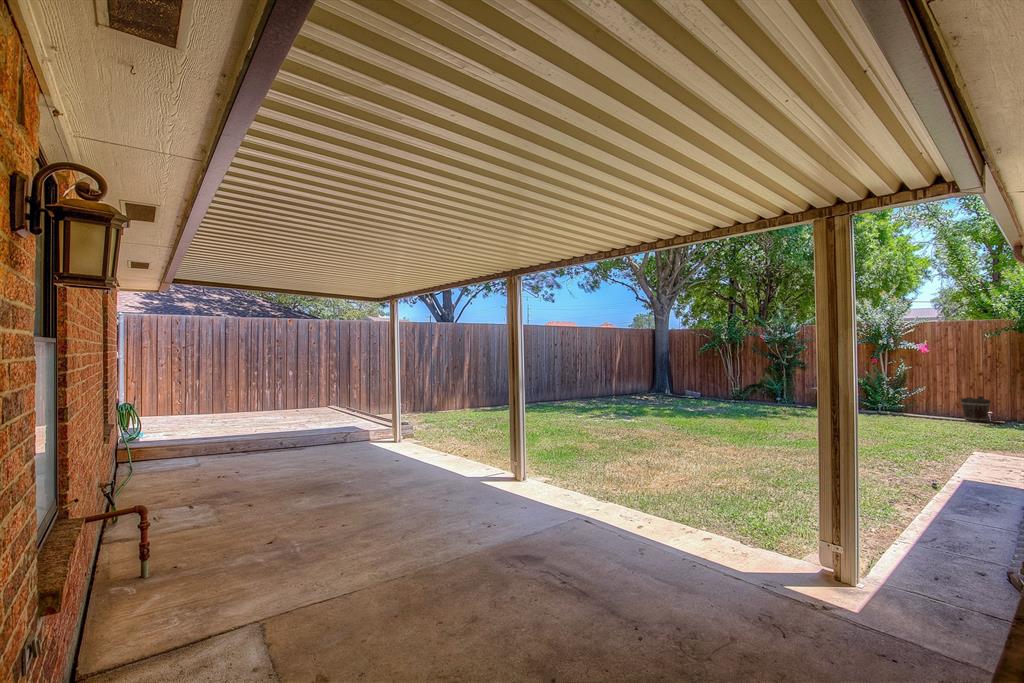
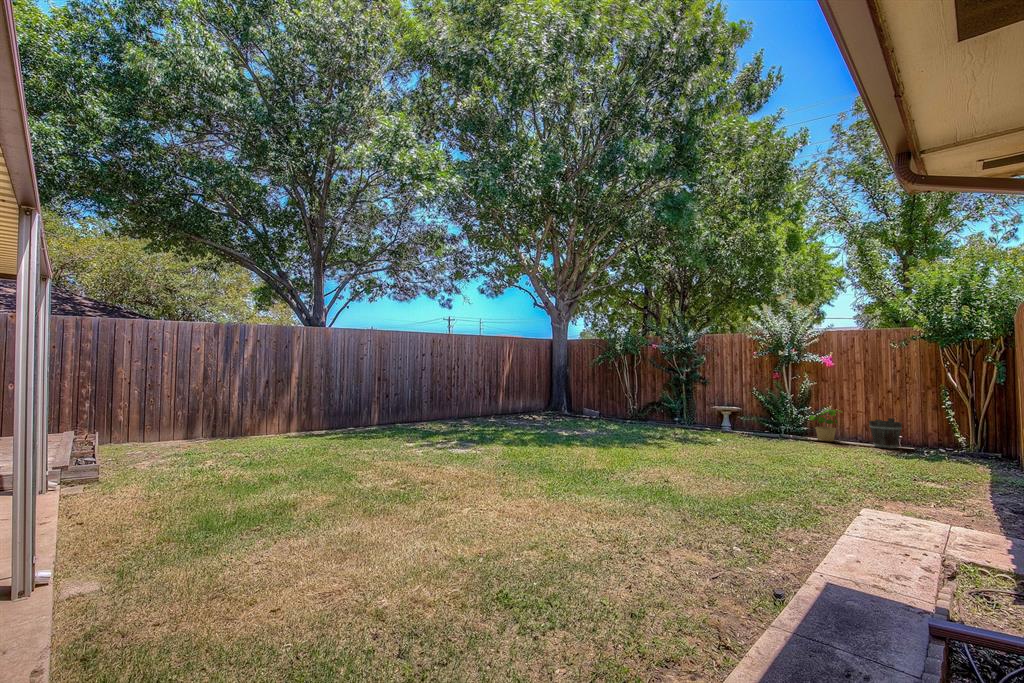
potted plant: none [905,389,937,415] -> present [809,410,838,441]

